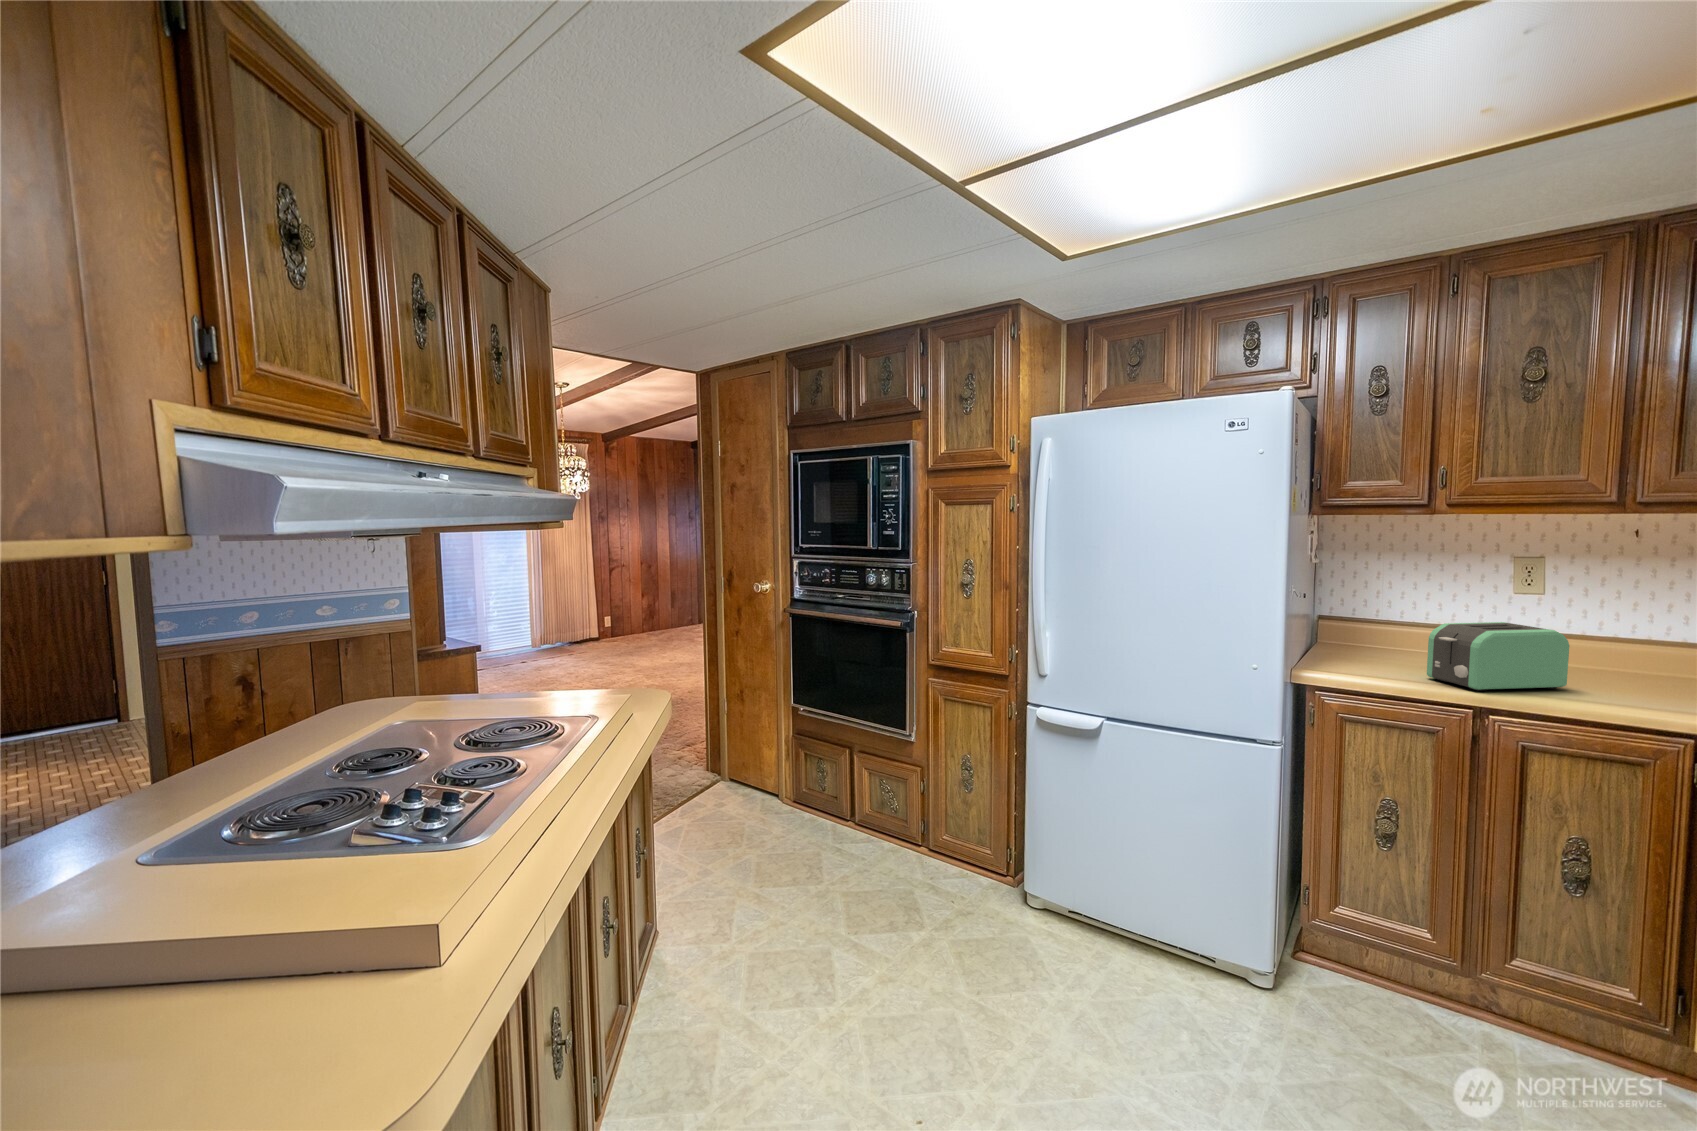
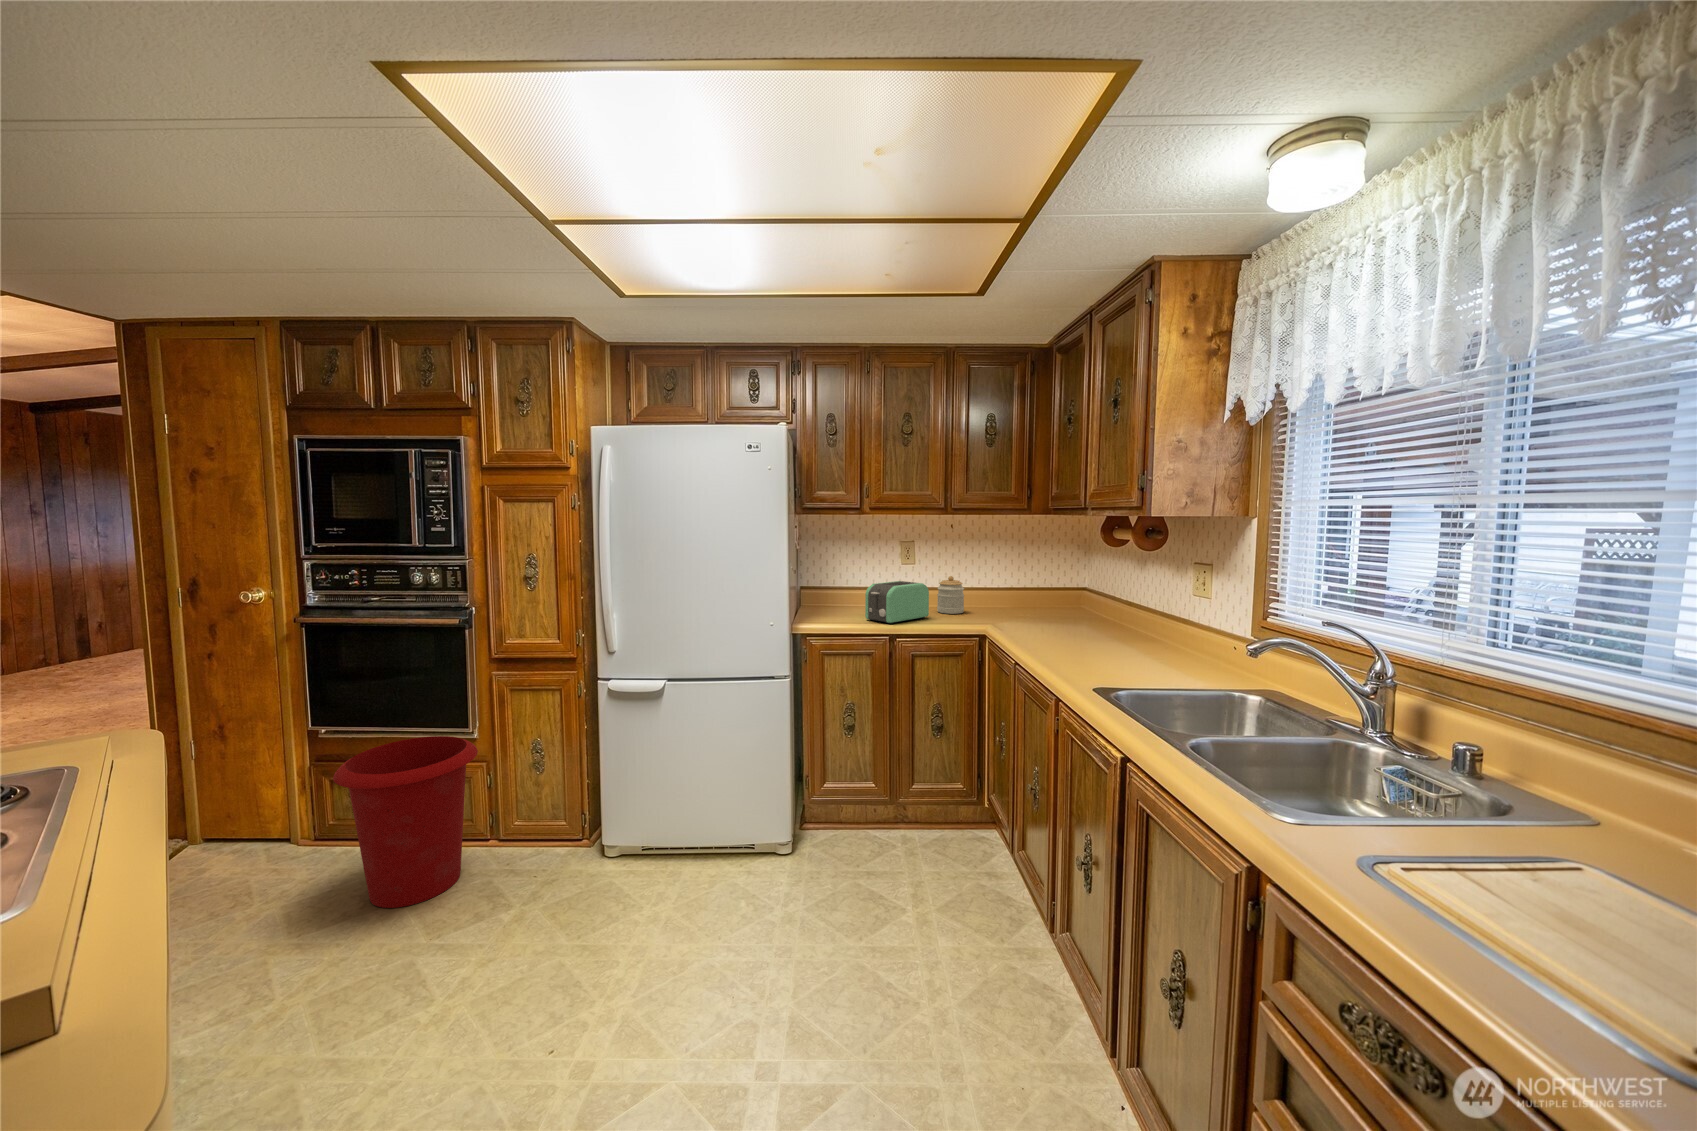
jar: none [1590,621,1662,689] -> present [937,576,964,614]
waste bin: none [800,731,912,890] -> present [333,736,478,908]

